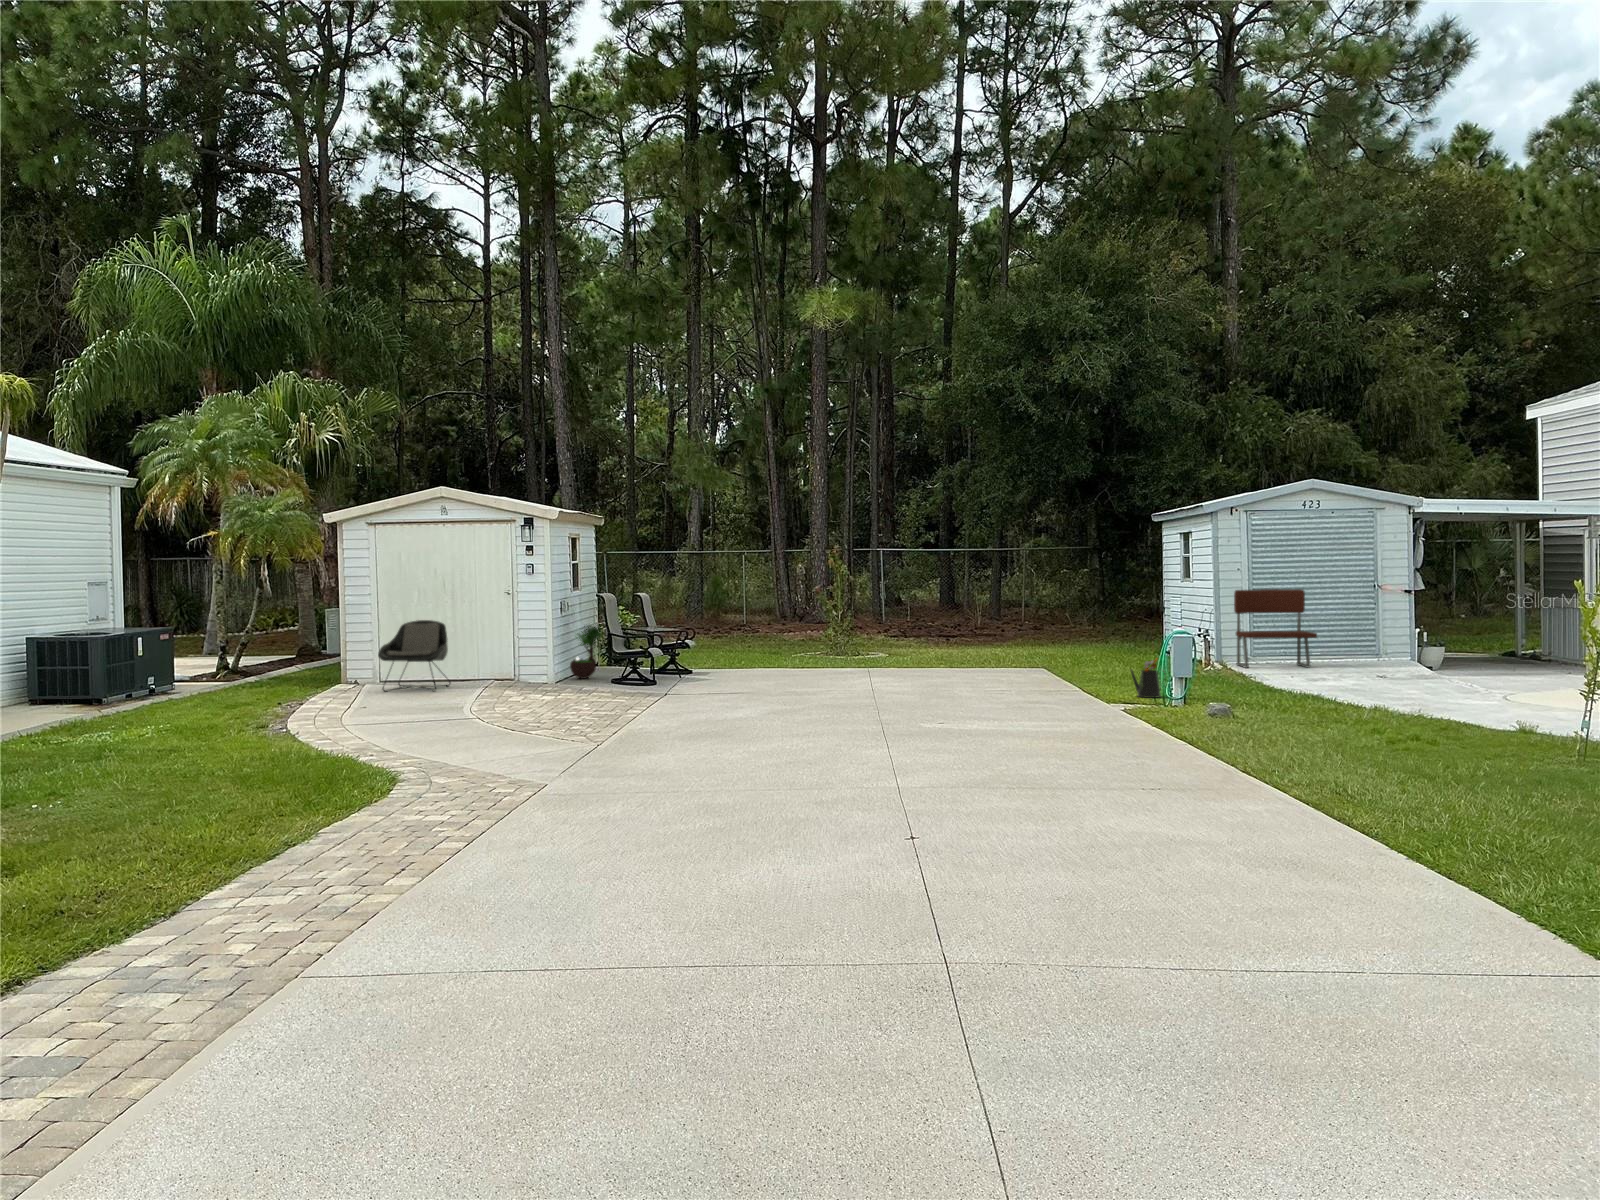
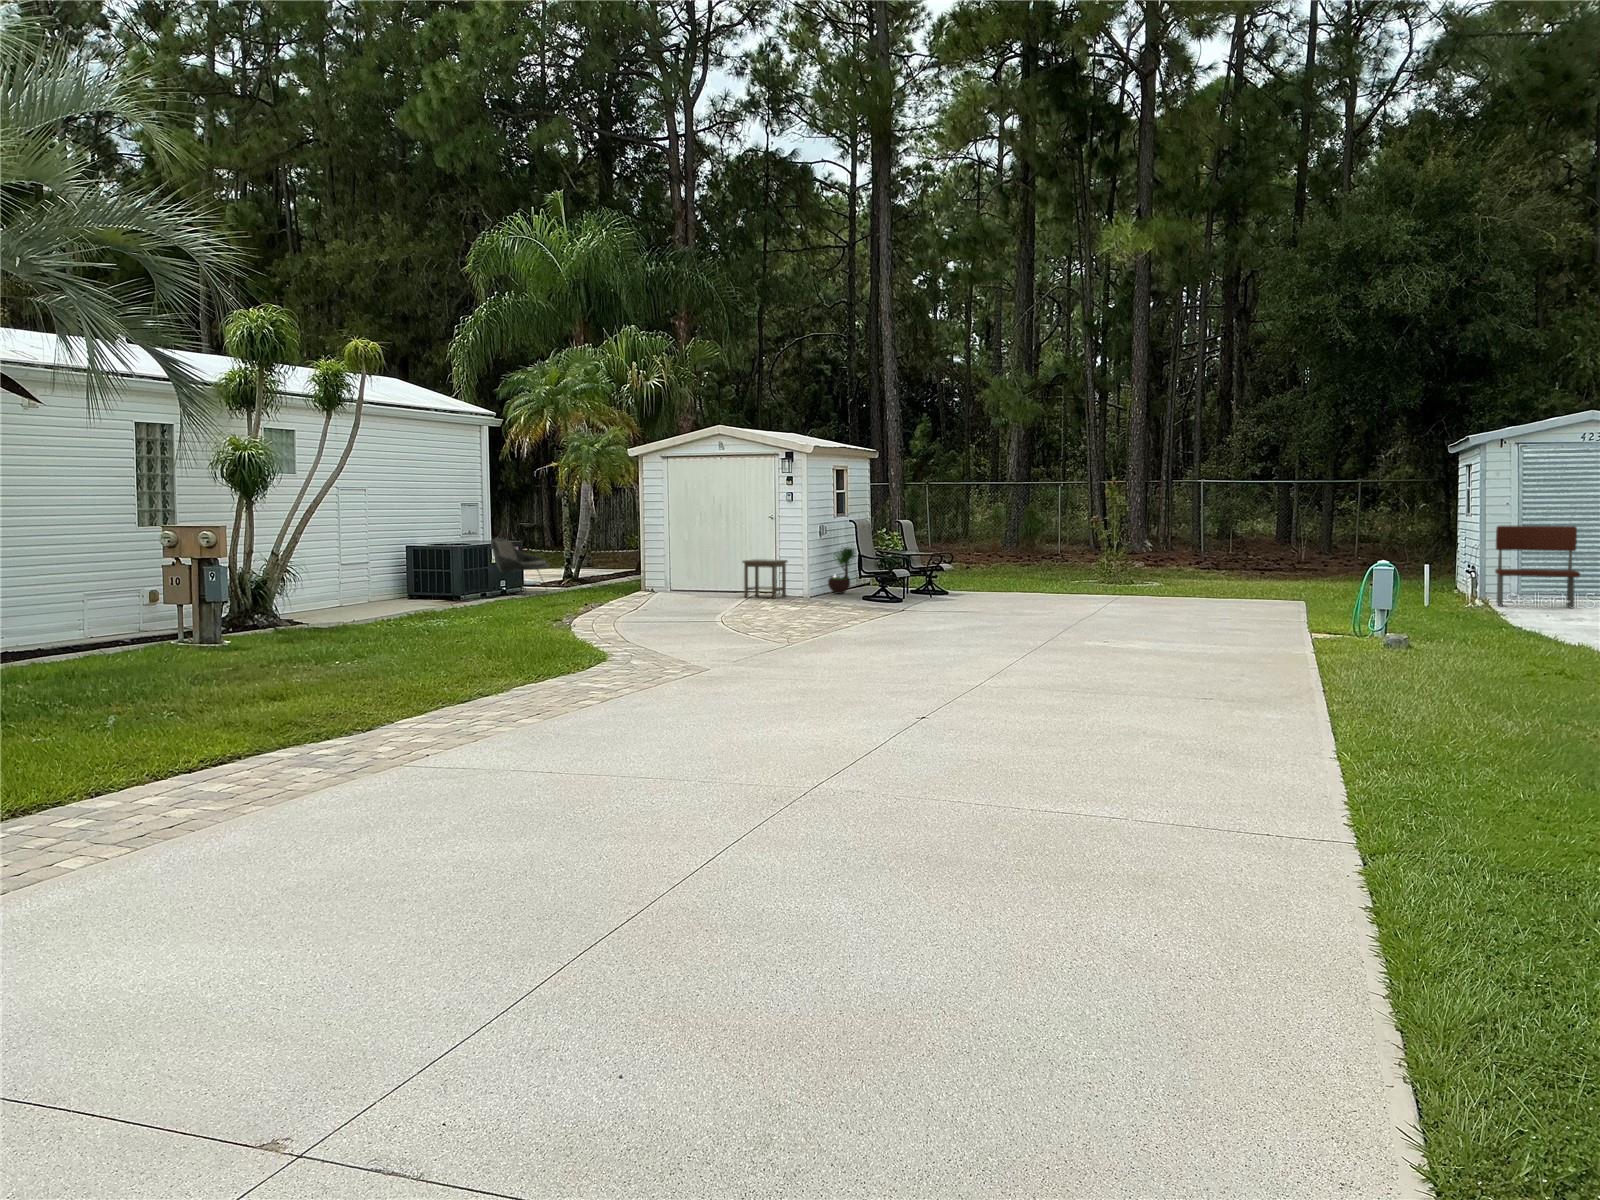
lounge chair: present [378,620,450,692] -> present [491,538,549,595]
side table: none [476,642,529,689] -> present [743,559,787,599]
watering can: present [1130,658,1164,698] -> none [1304,586,1335,625]

